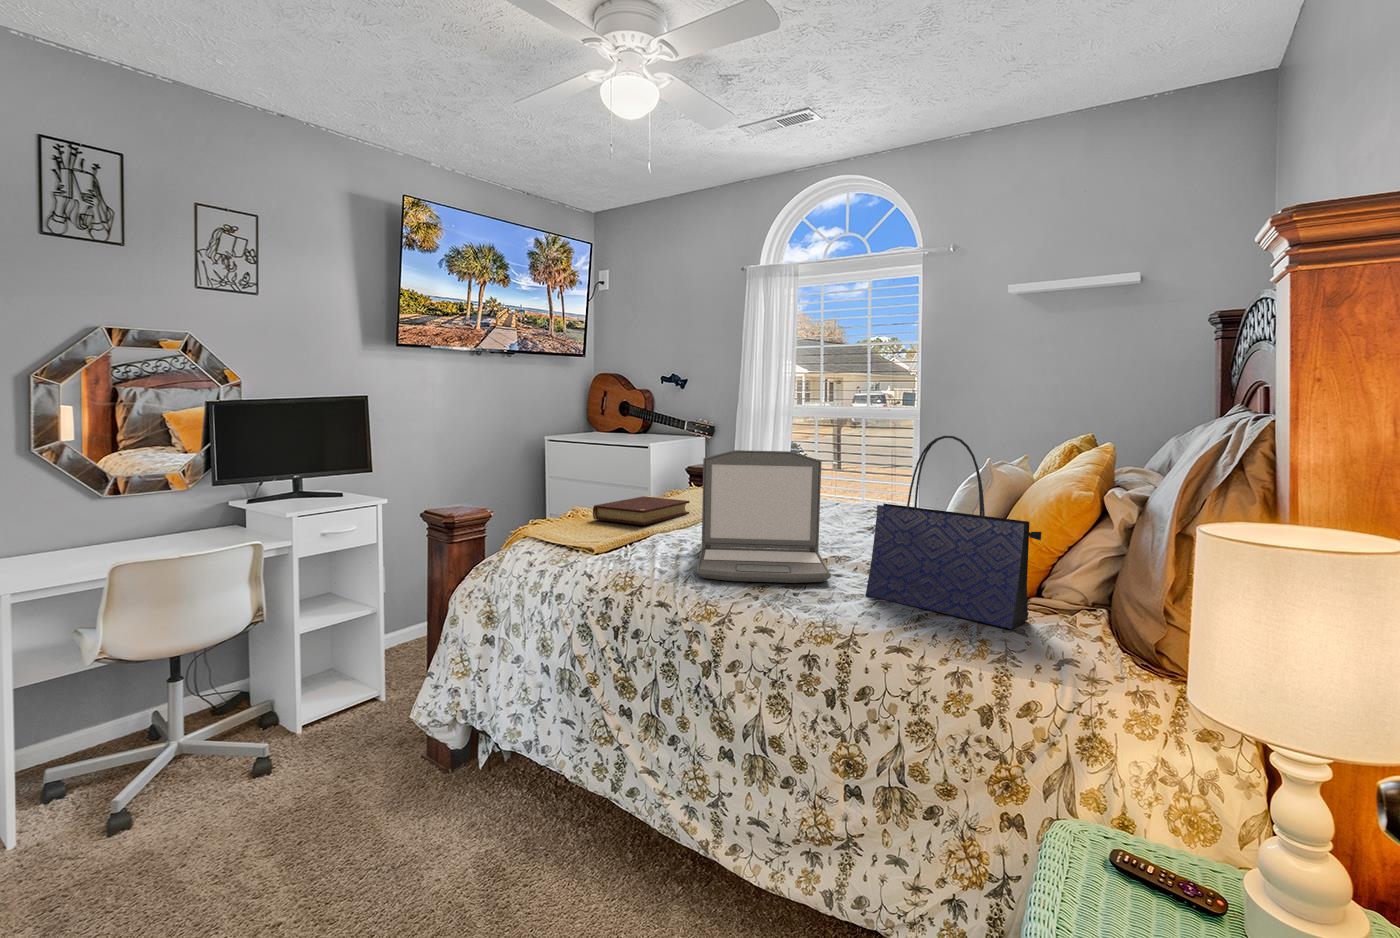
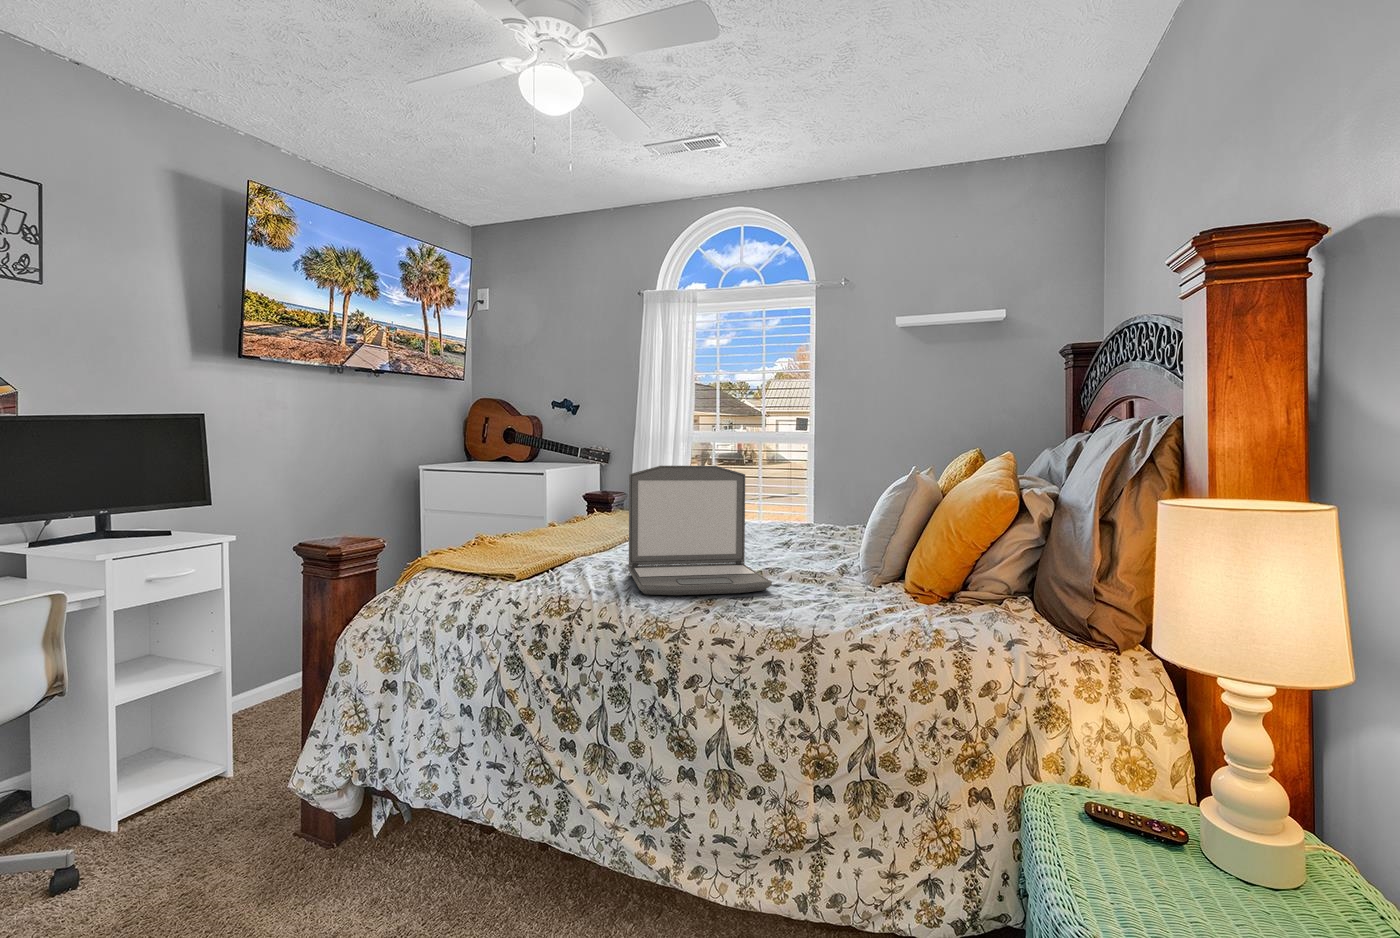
tote bag: present [866,436,1041,629] -> none [810,442,976,617]
book: present [593,496,690,525] -> none [496,522,594,549]

